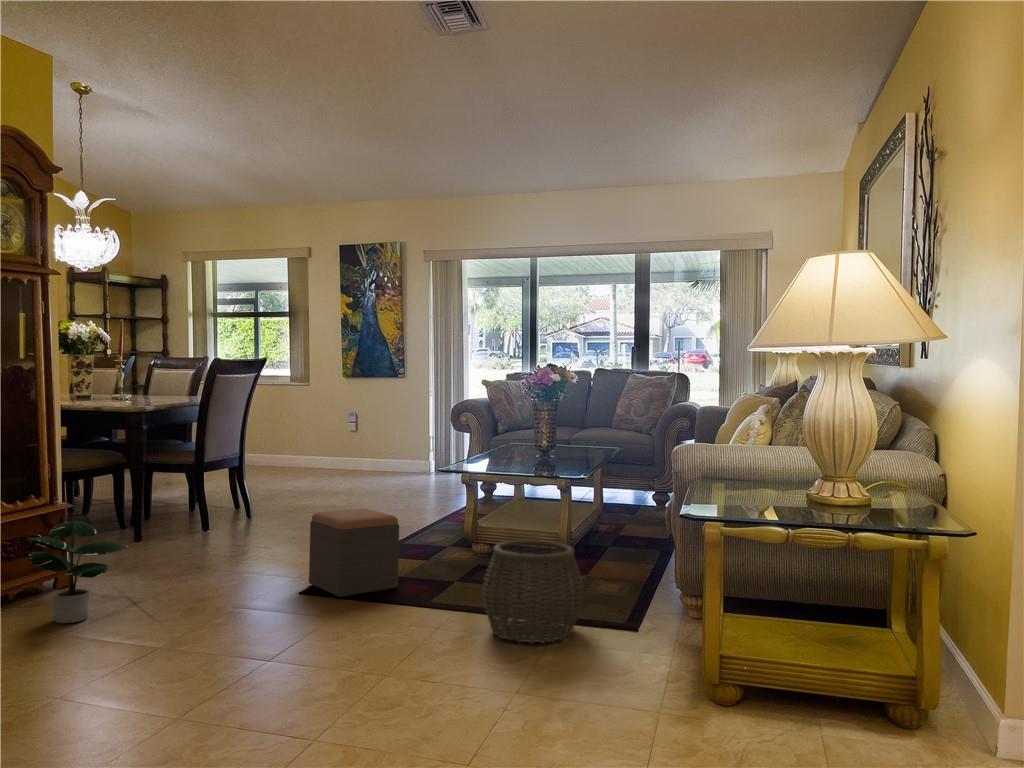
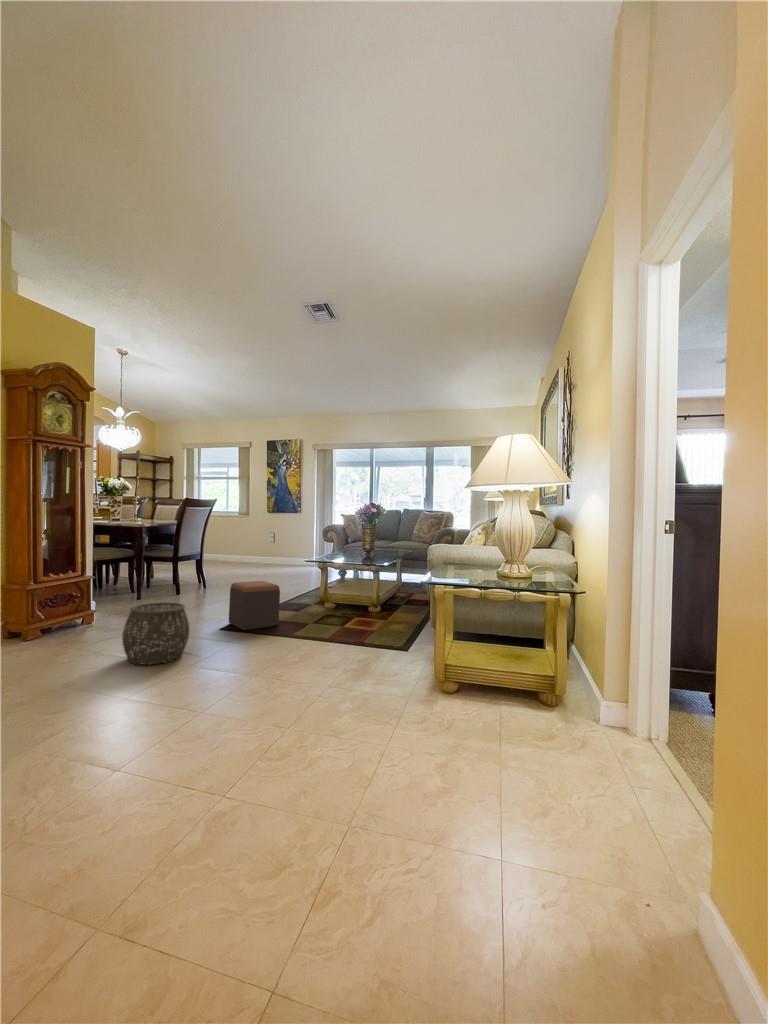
potted plant: present [27,521,128,623] -> none [59,586,121,644]
woven basket: present [483,540,583,643] -> present [122,602,190,665]

